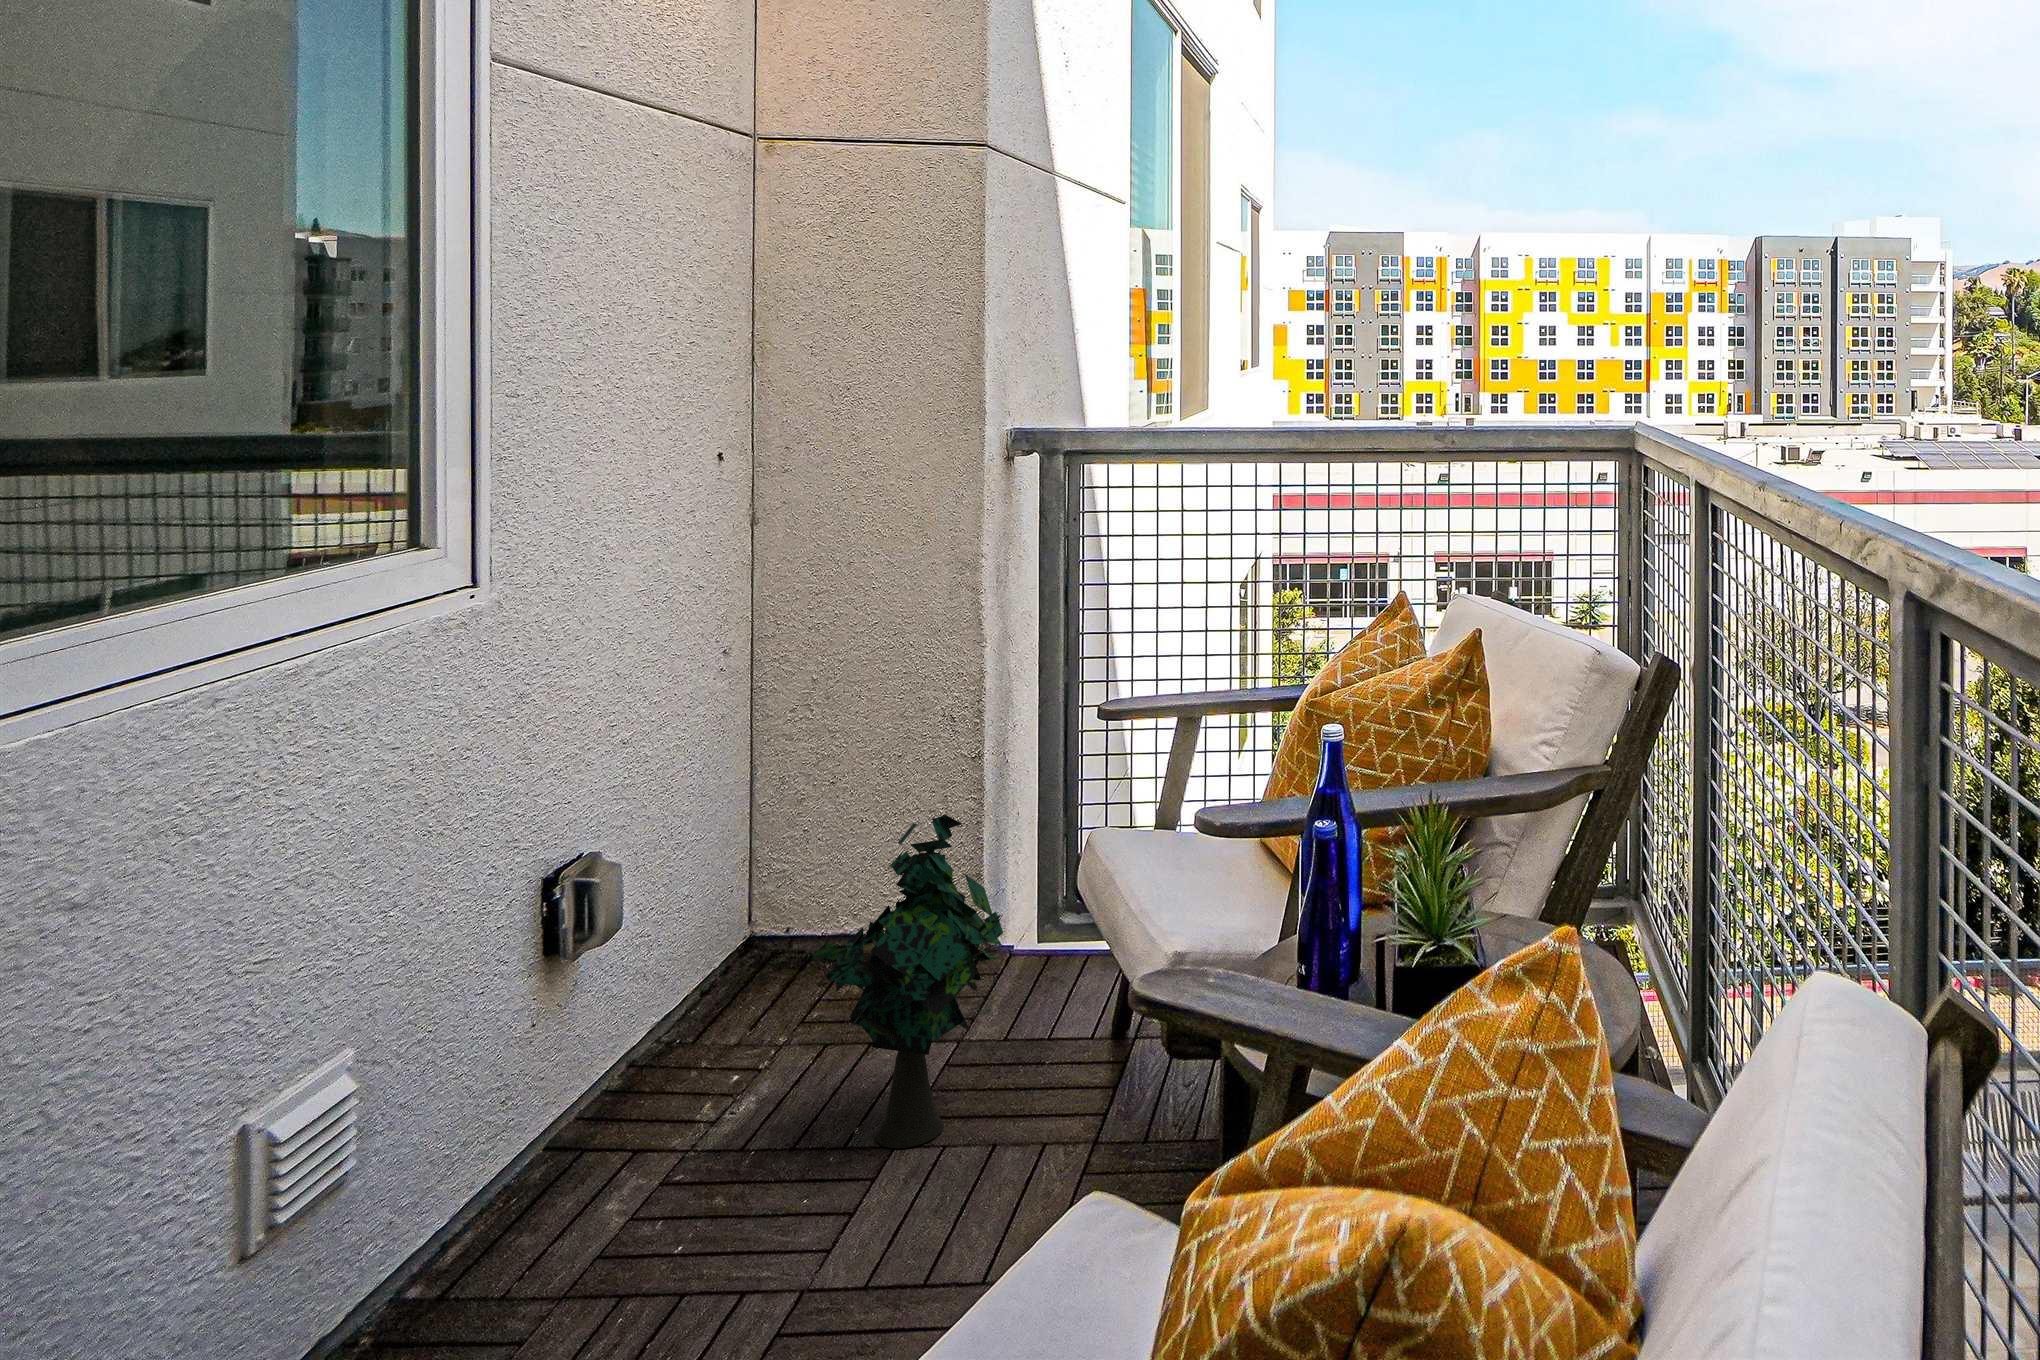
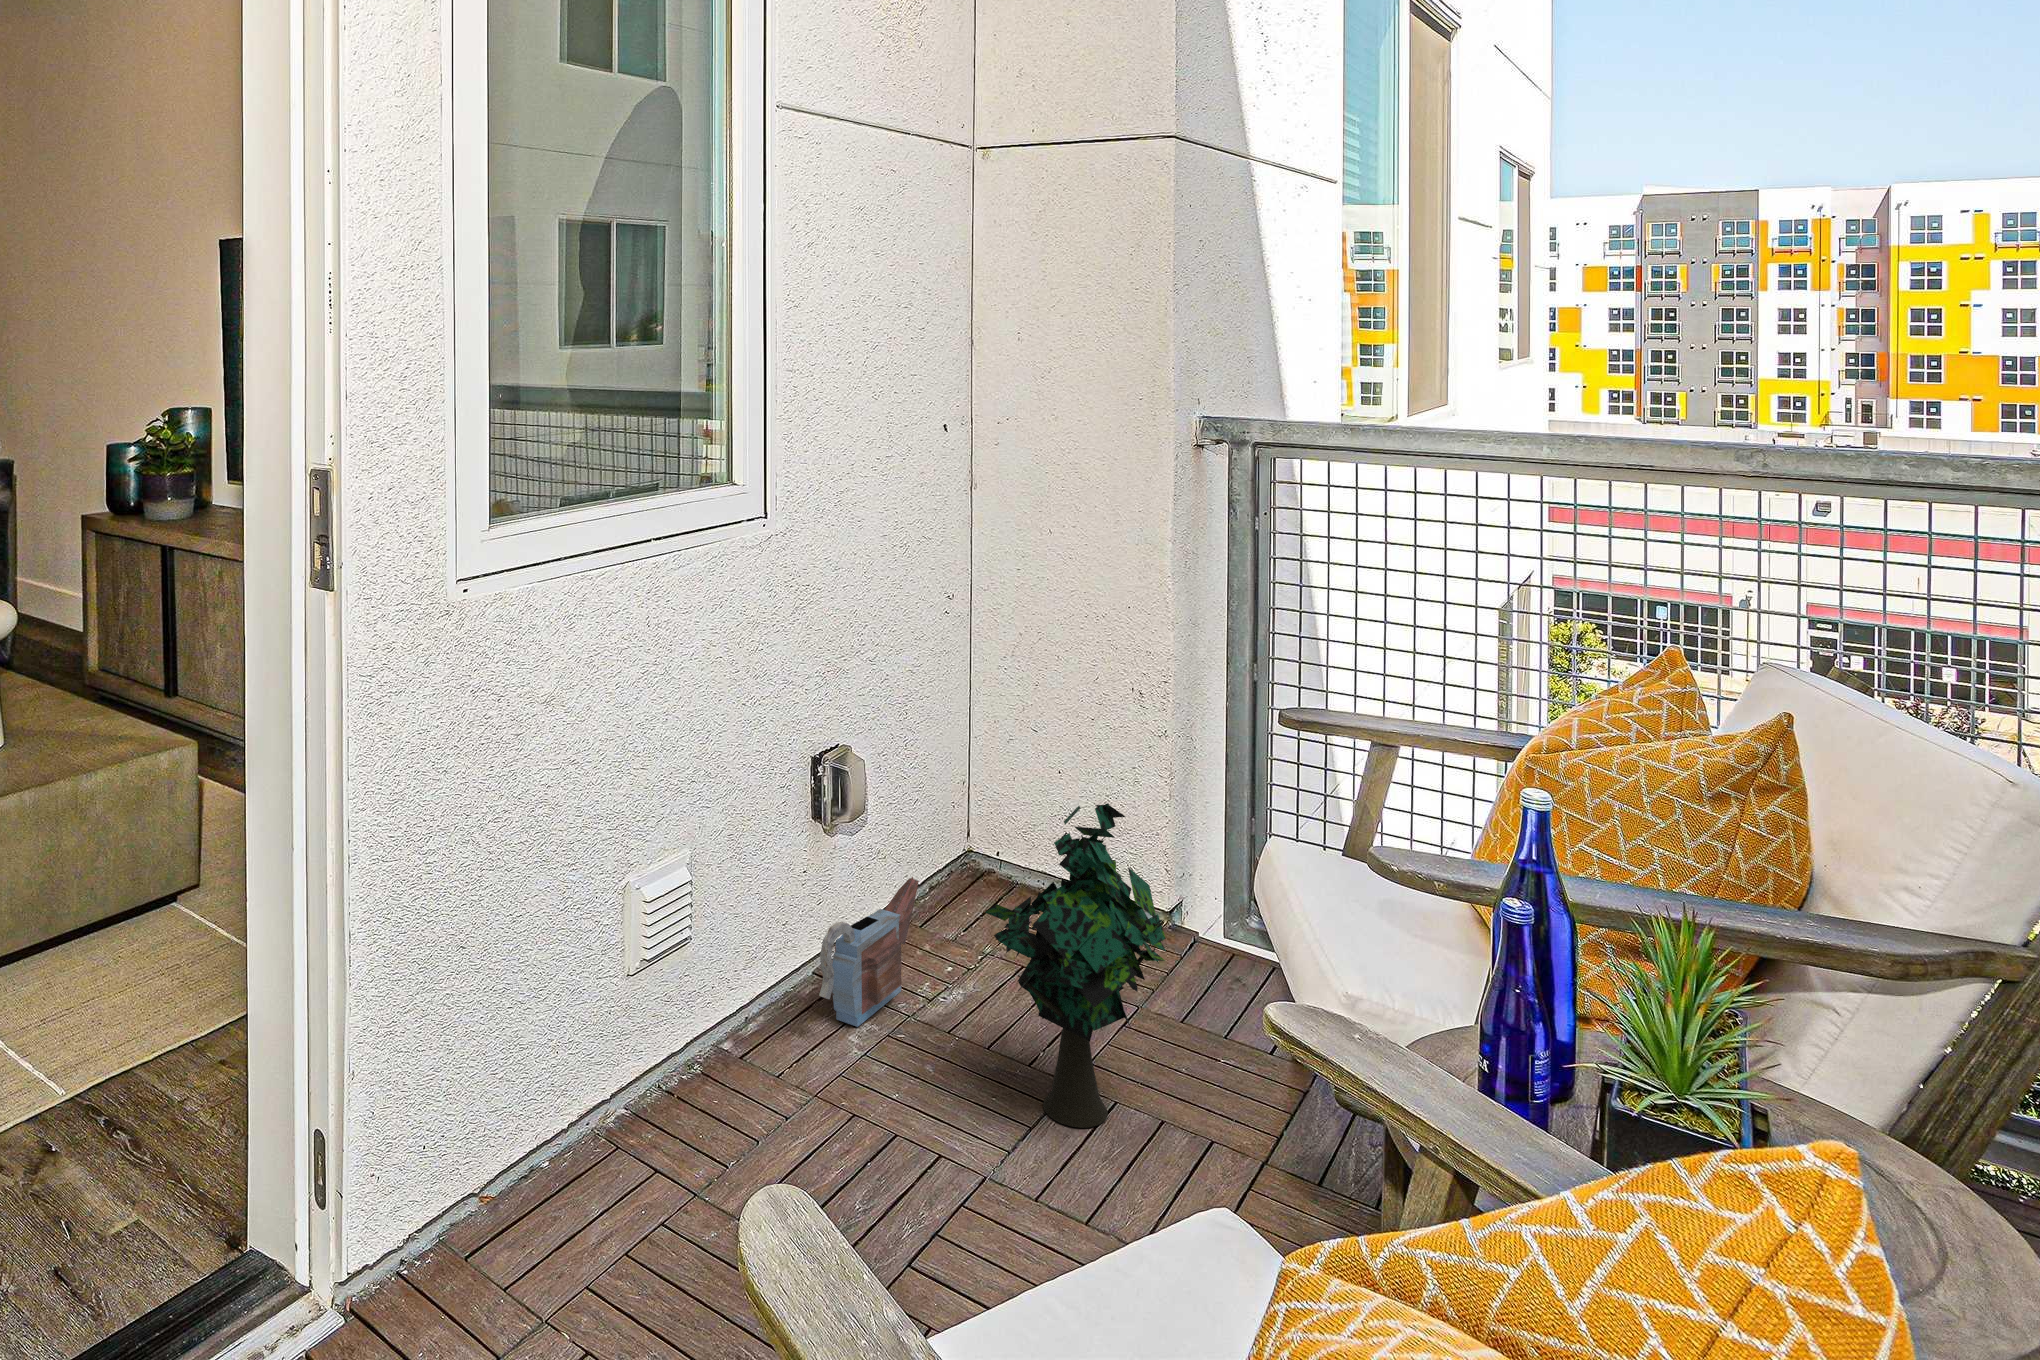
watering can: none [598,955,710,1135] -> present [819,877,919,1027]

